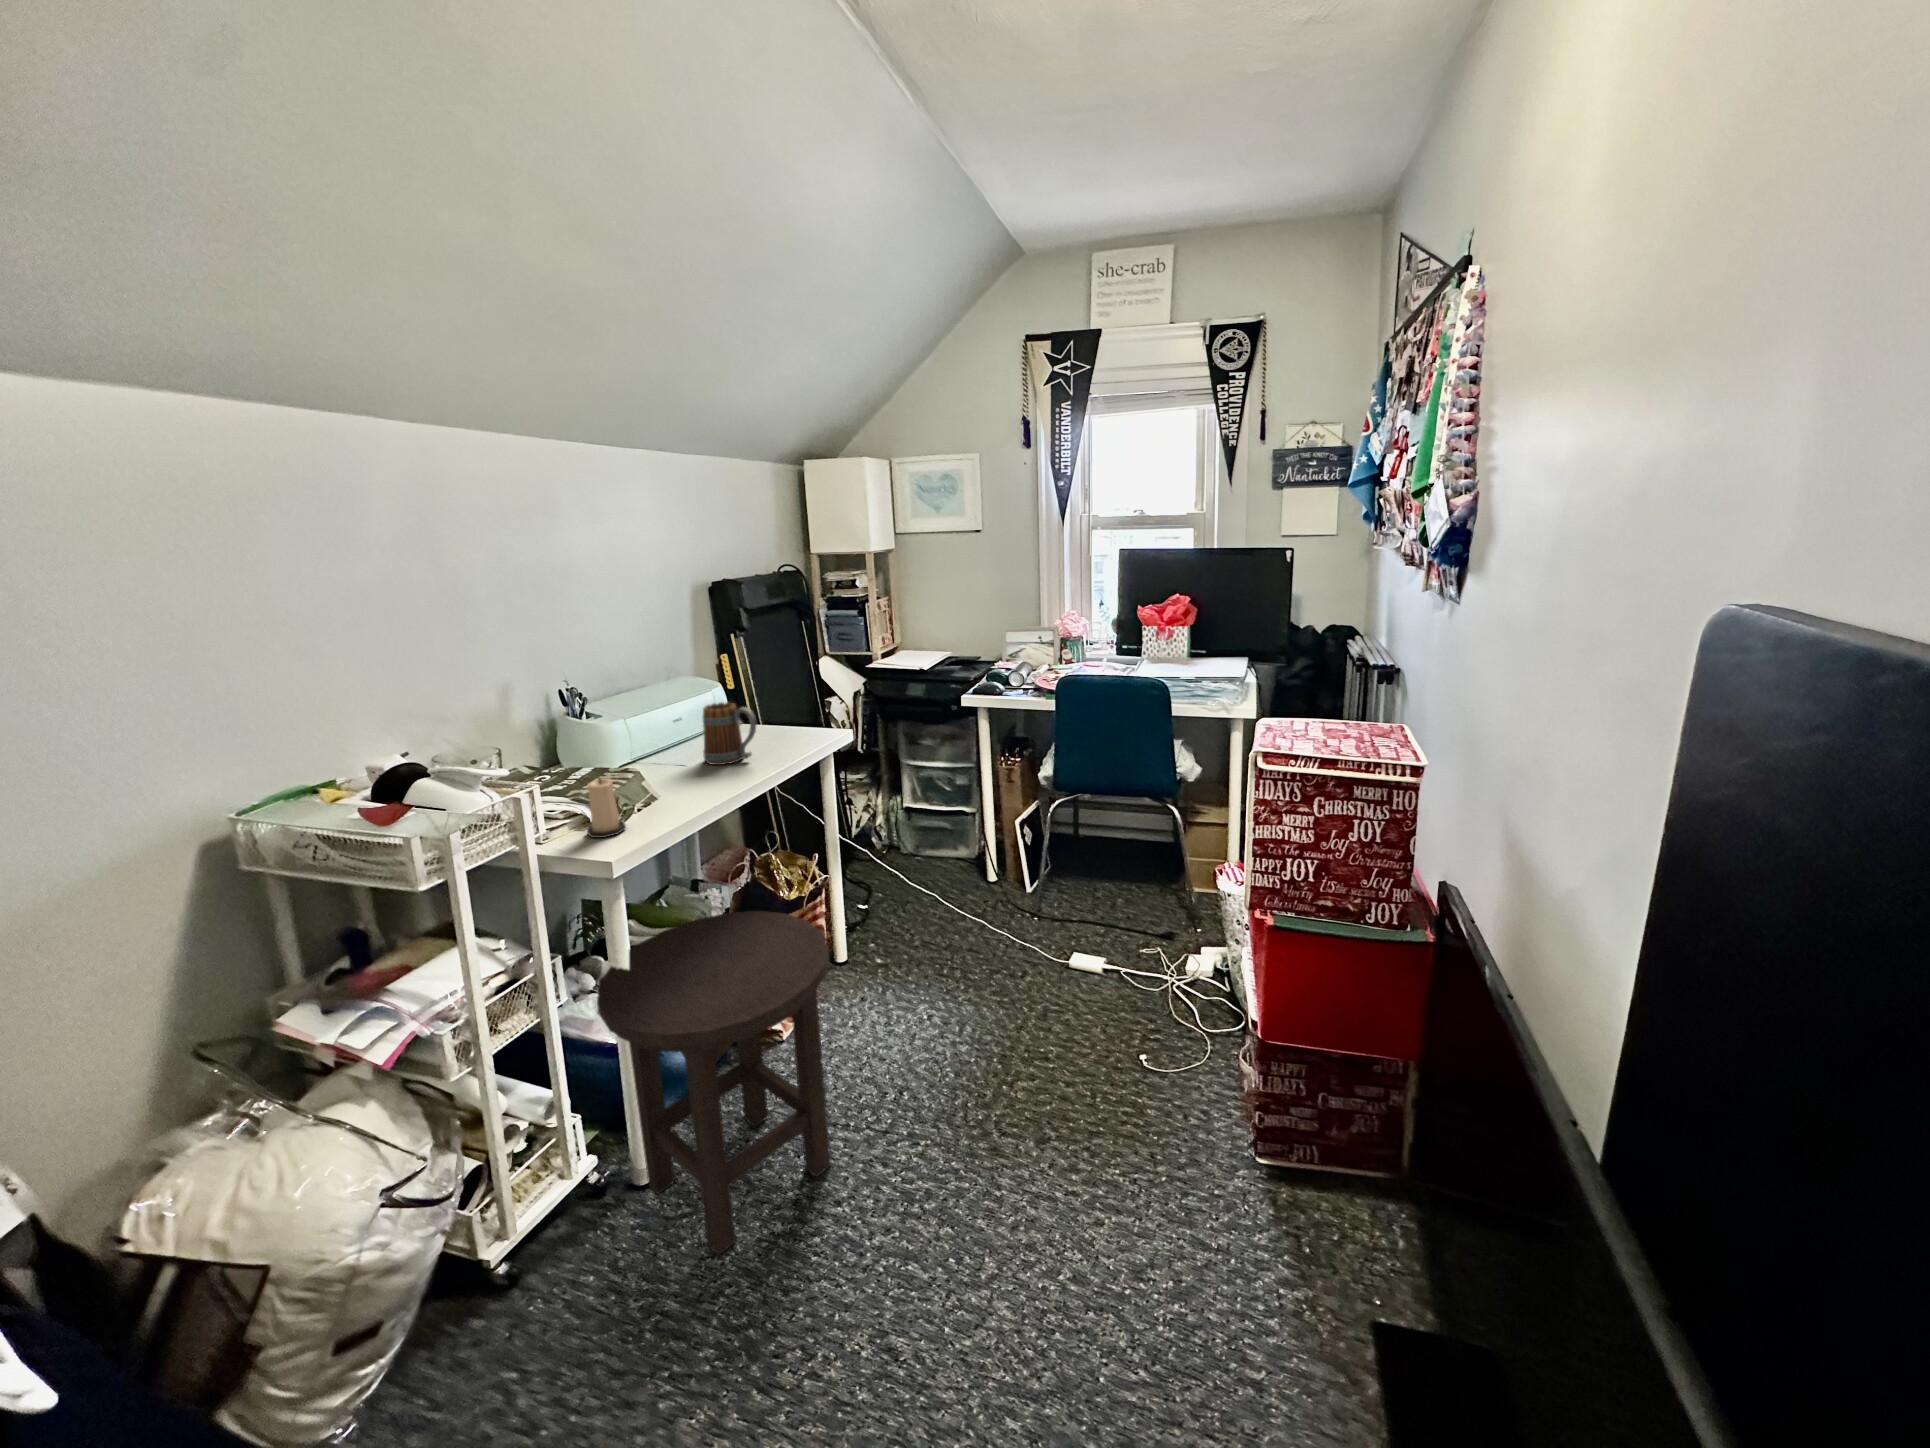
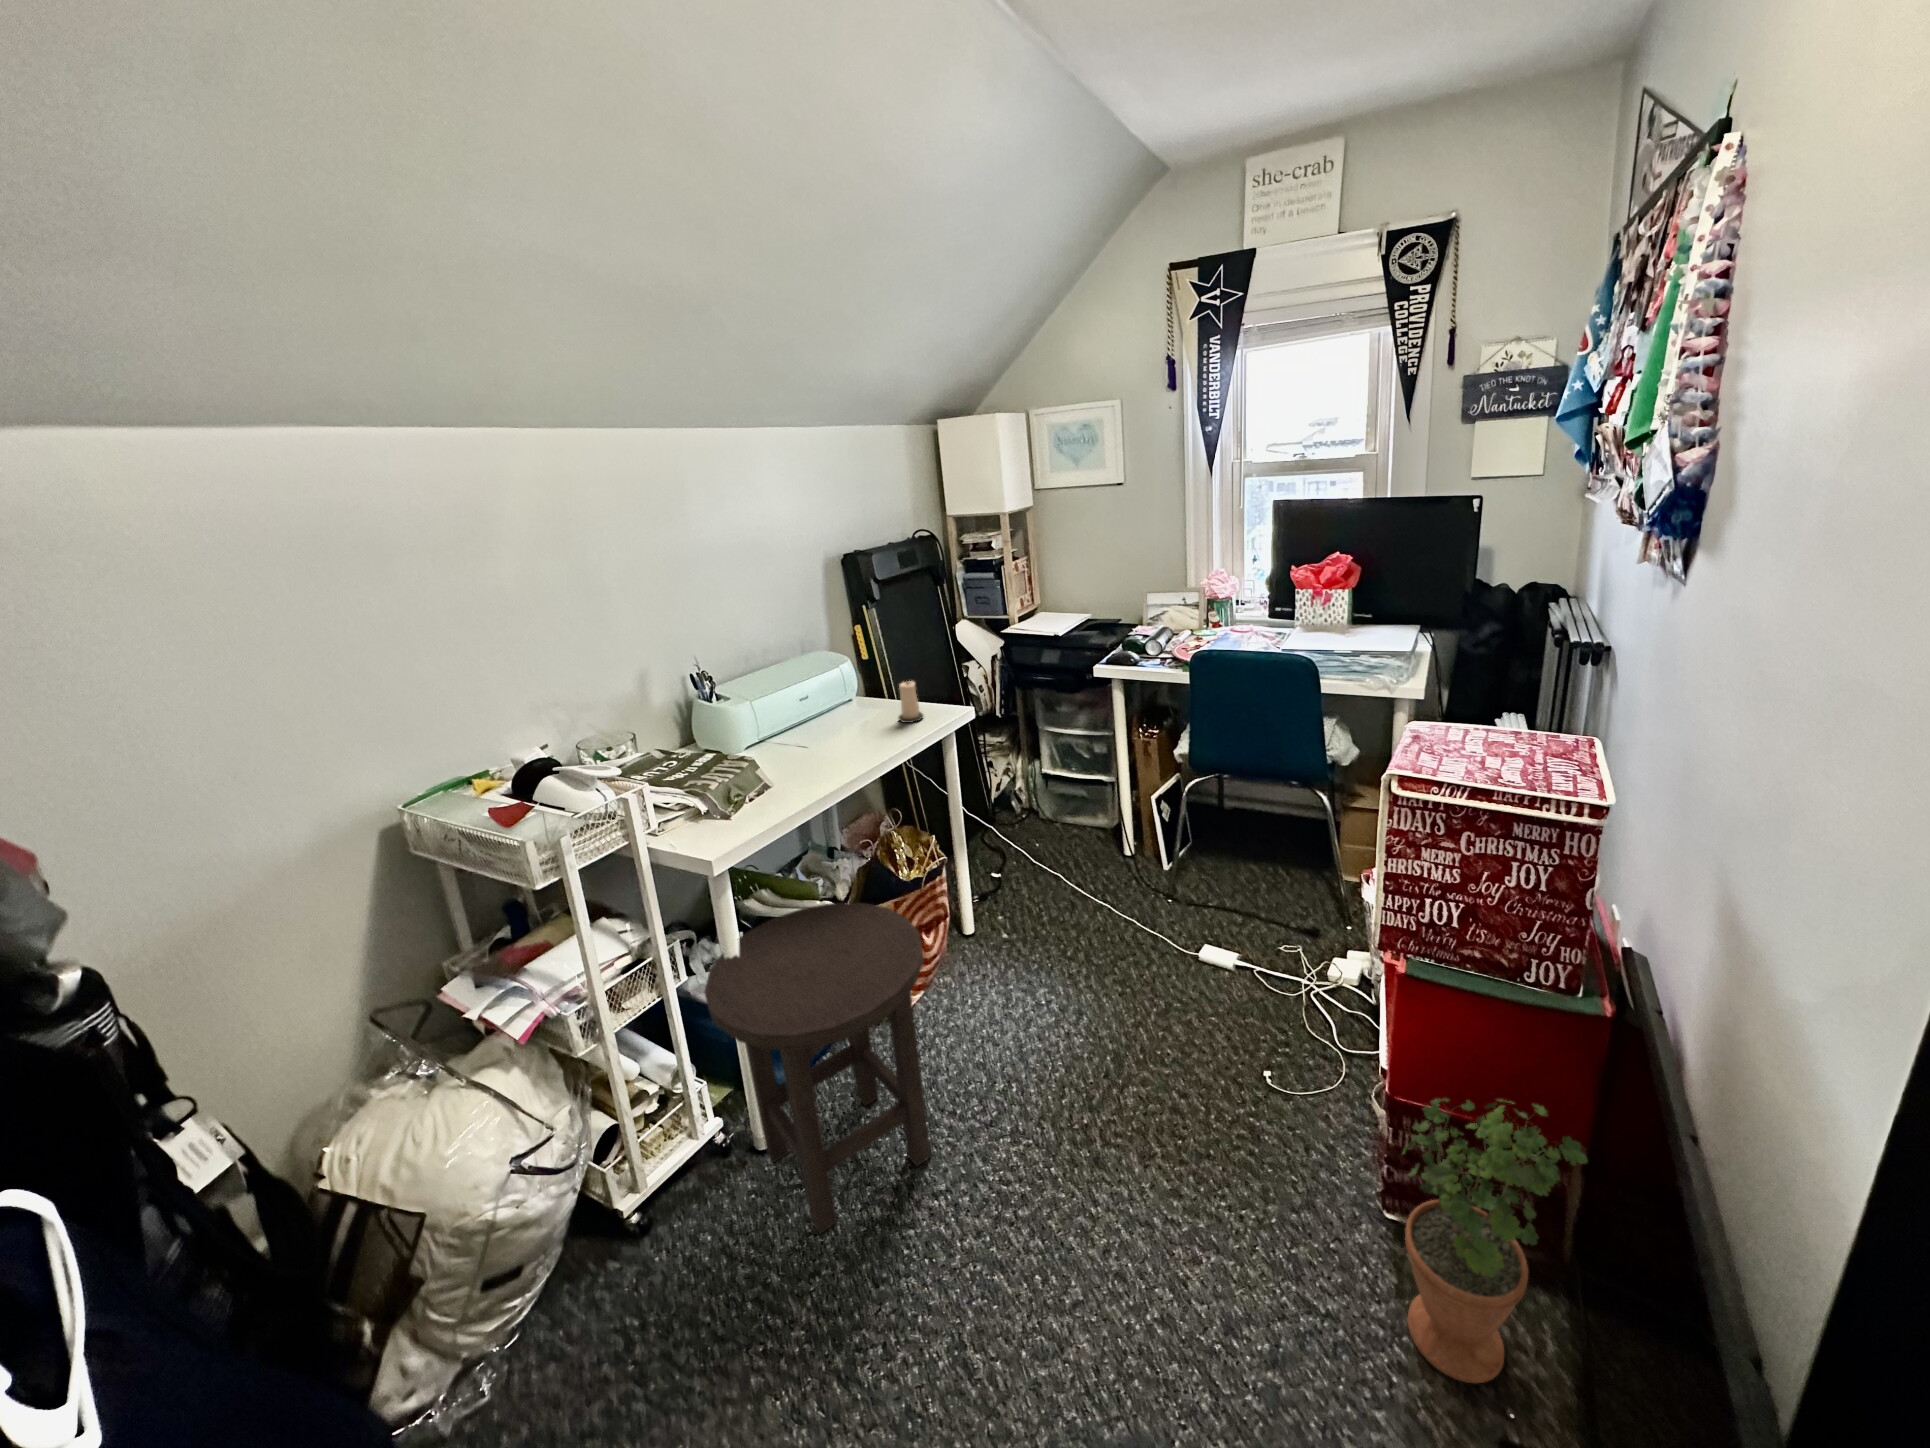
mug: present [703,702,756,765] -> none [819,685,869,749]
candle: present [587,778,626,838] -> present [899,681,923,723]
potted plant: none [1278,1017,1429,1285] -> present [1402,1098,1588,1383]

